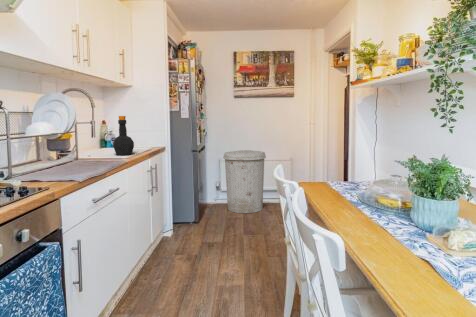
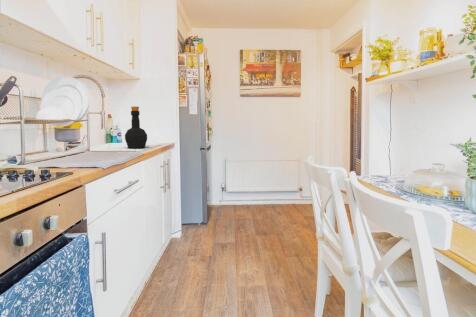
trash can: present [223,150,266,213] -> none [230,150,274,214]

